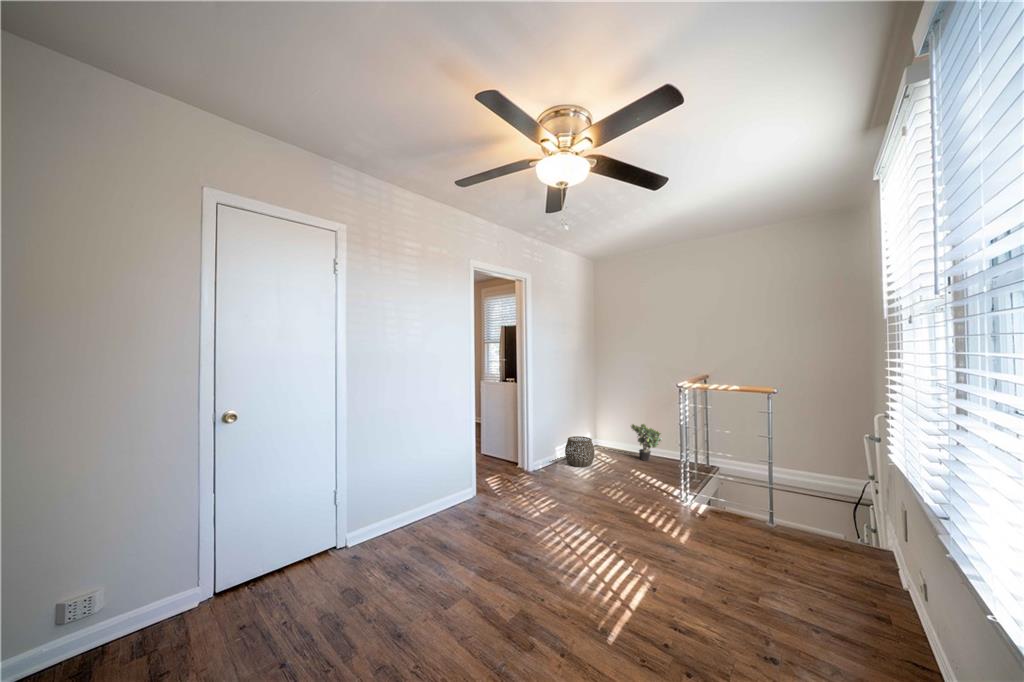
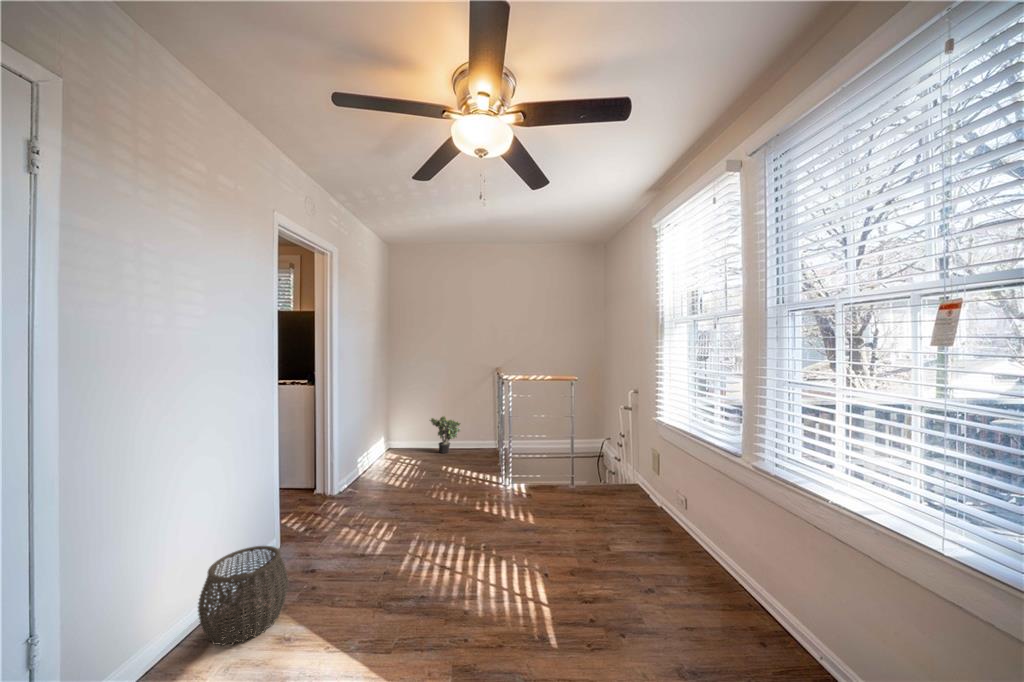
woven basket: present [565,436,595,467] -> present [198,546,288,646]

